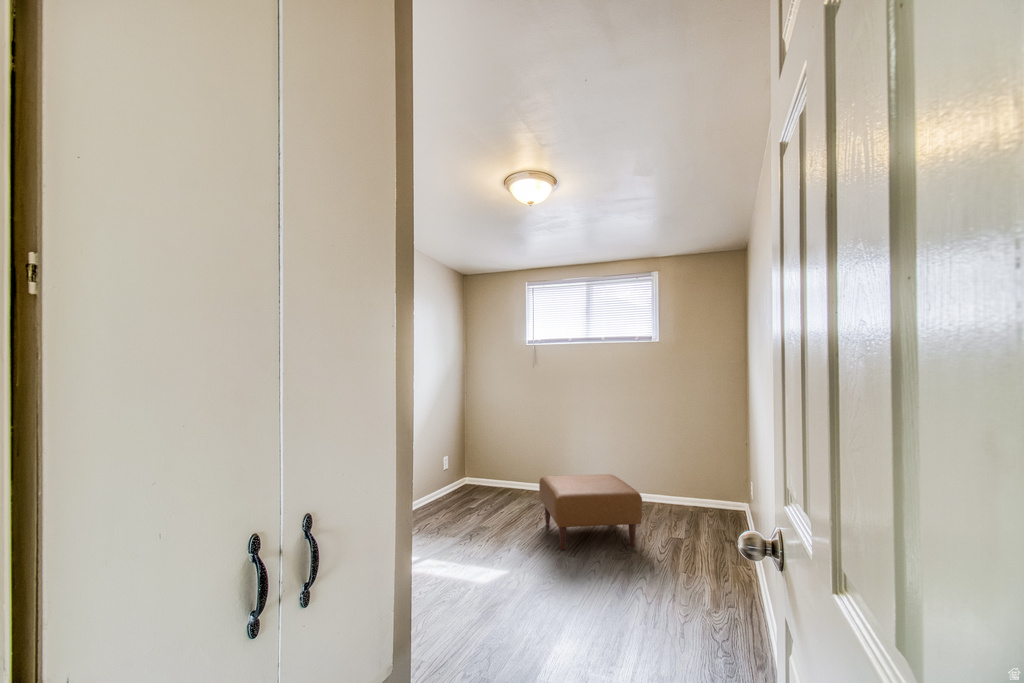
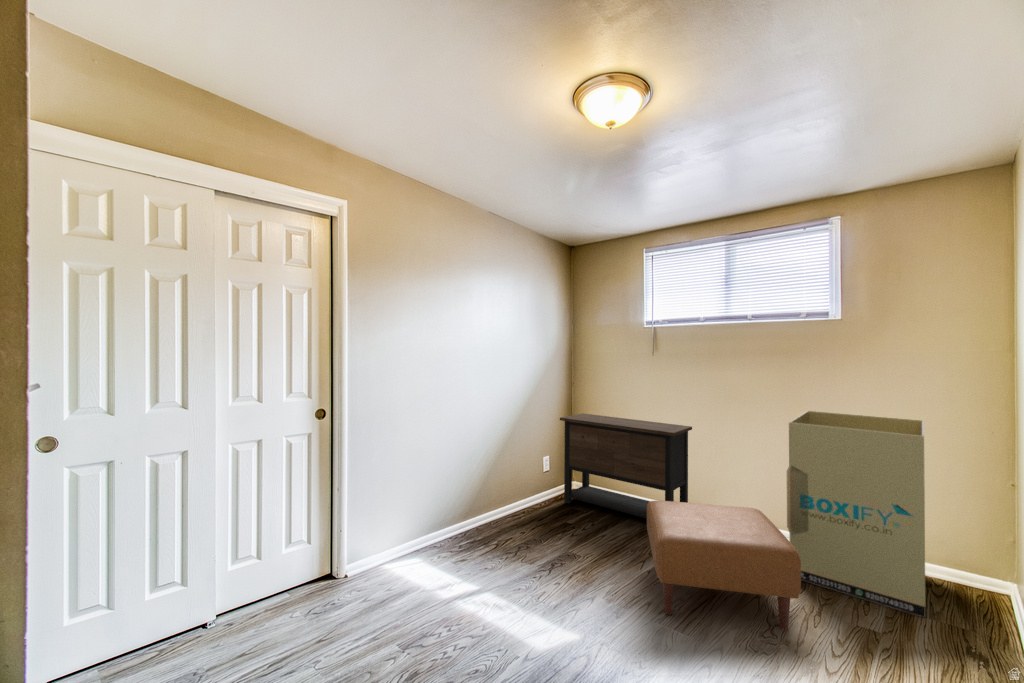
cardboard box: none [630,406,705,528] -> present [787,411,925,617]
dresser: none [459,417,563,504] -> present [560,413,692,518]

